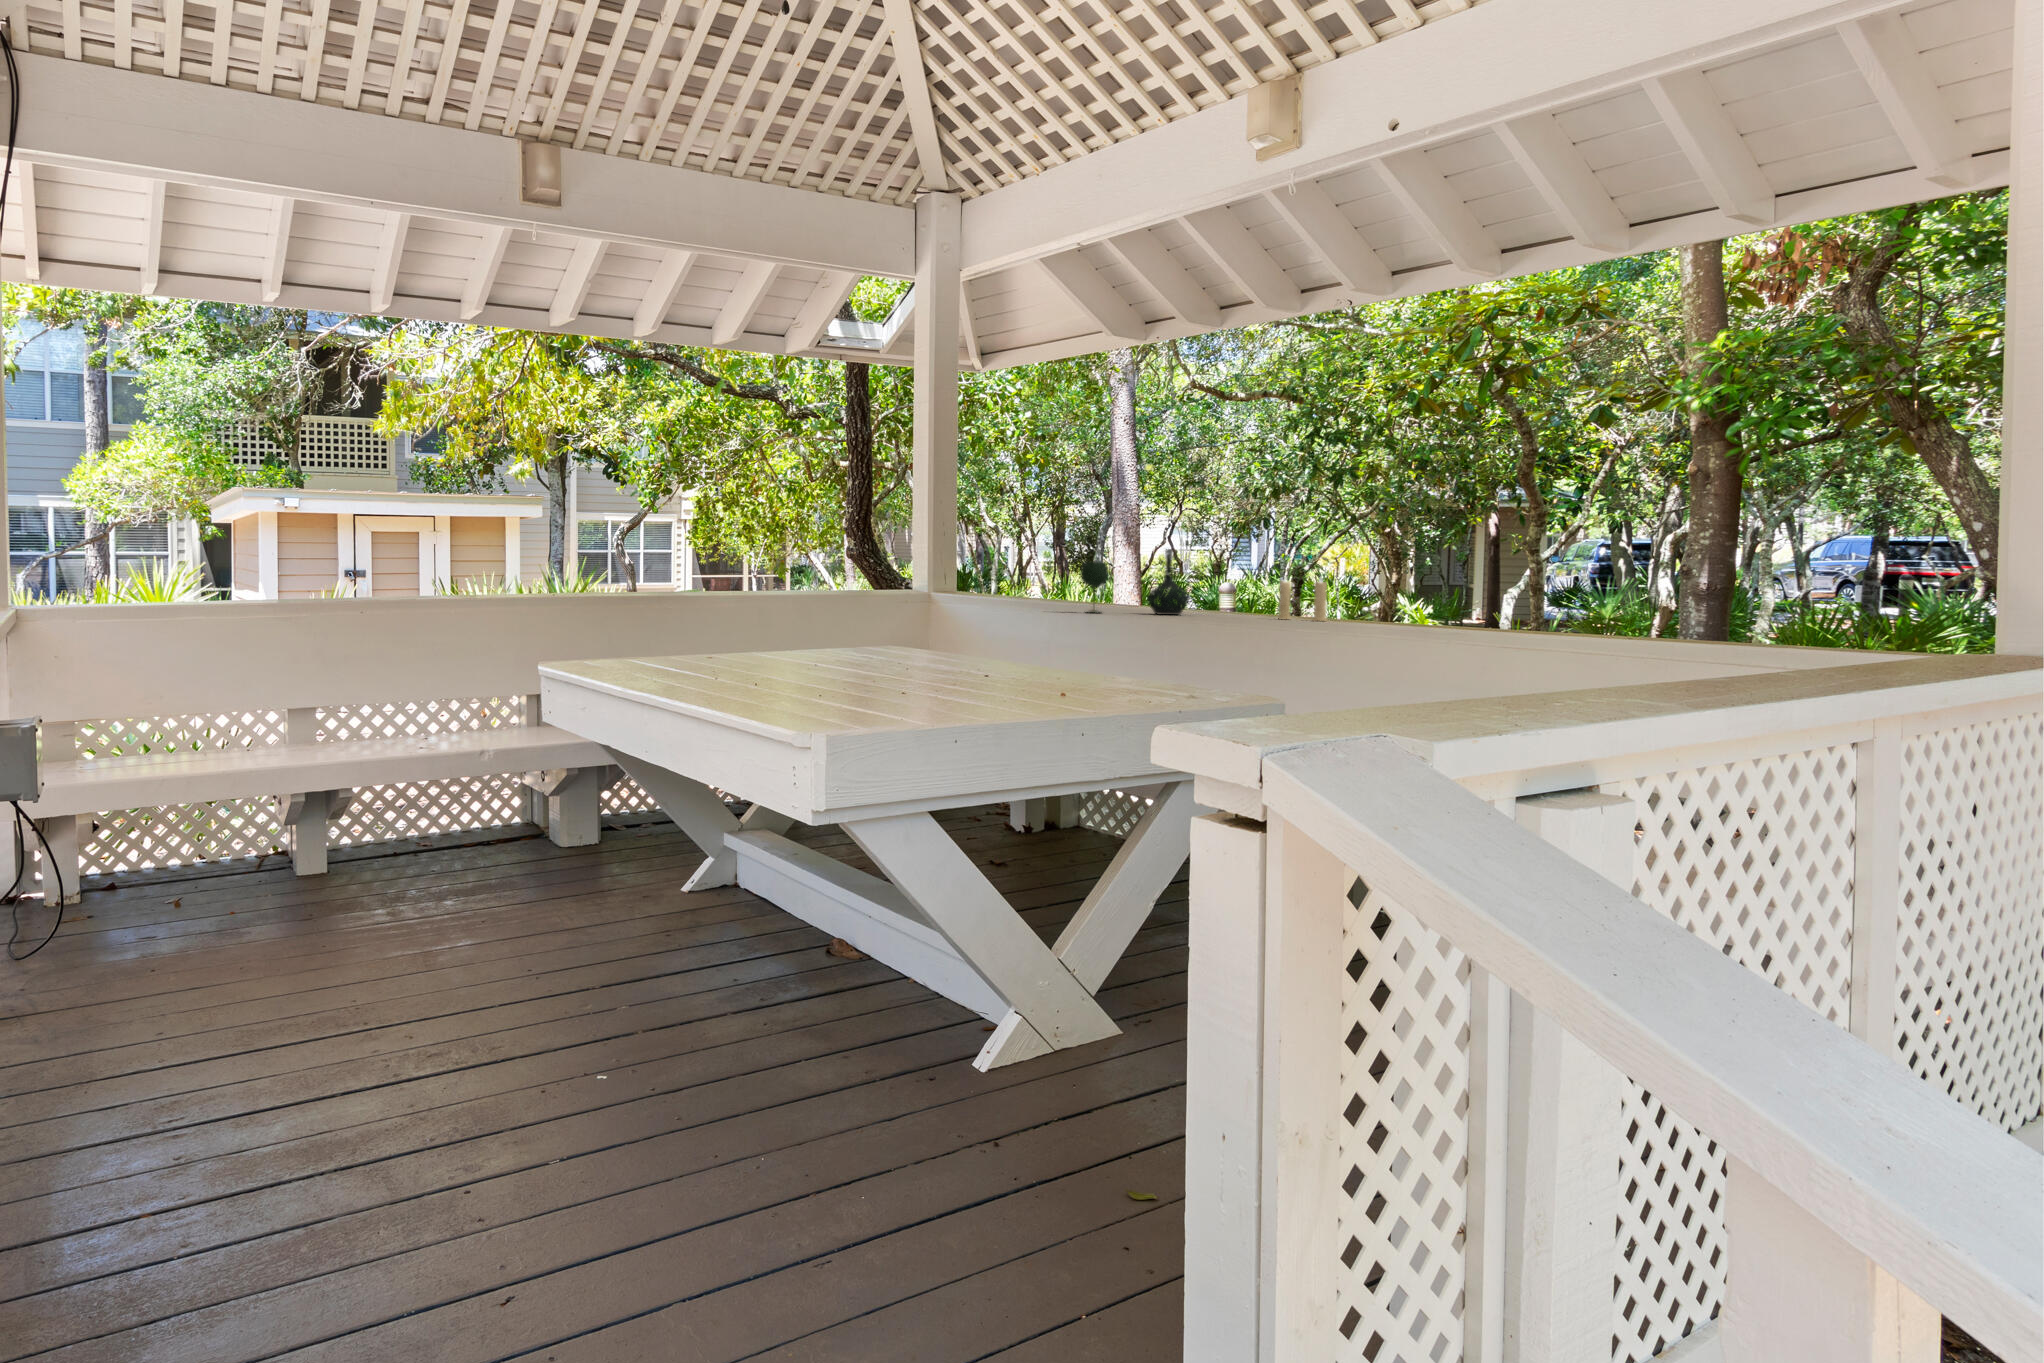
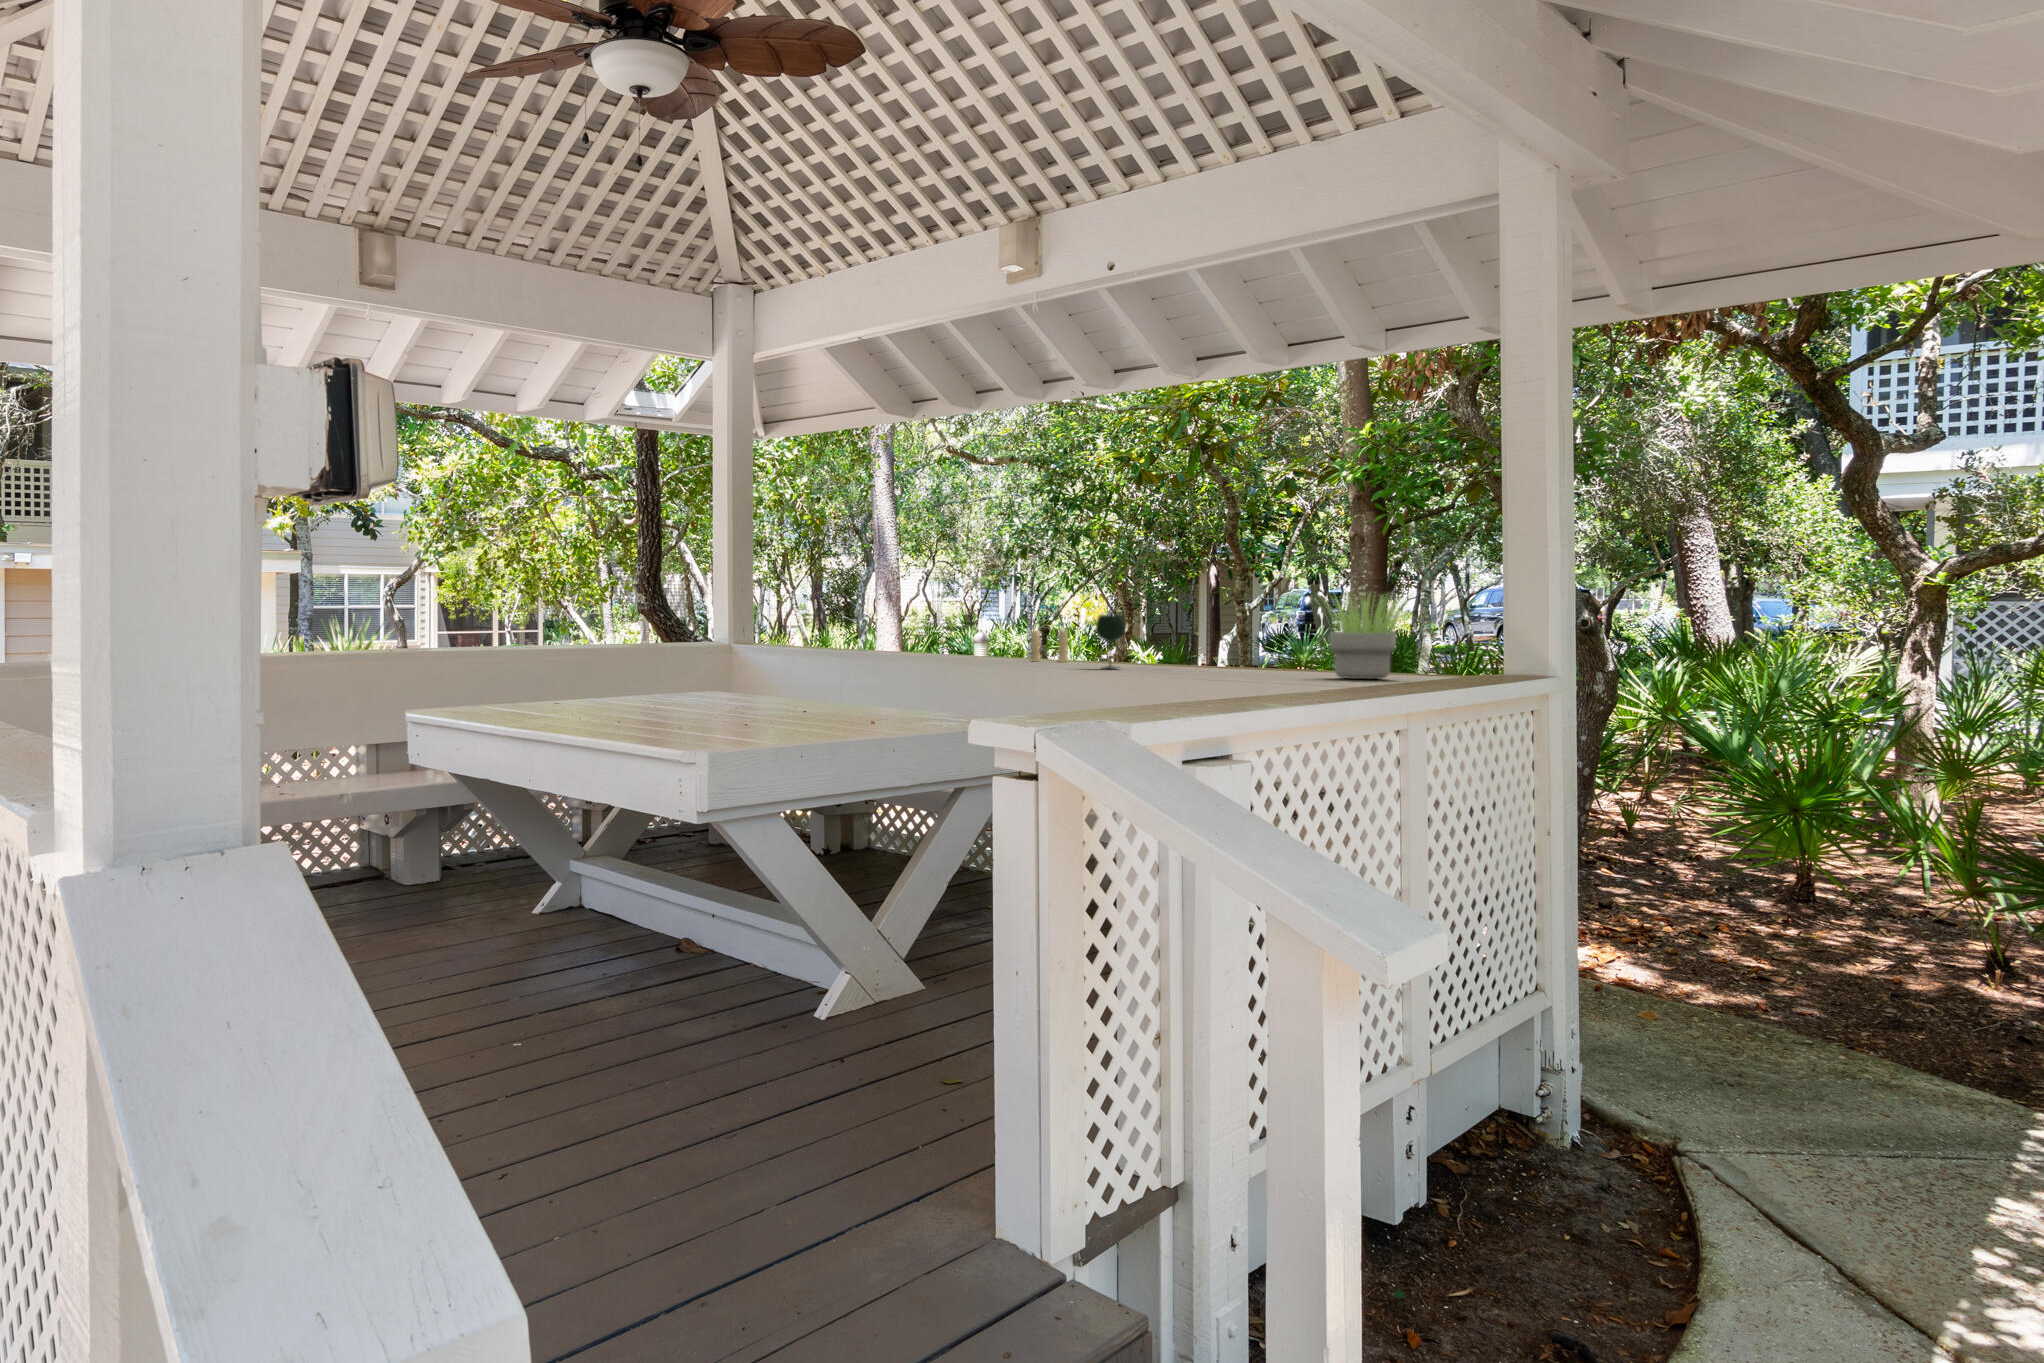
potted plant: none [1689,534,1873,661] -> present [1314,595,1409,679]
bottle: present [1147,549,1189,615] -> none [924,604,959,660]
wine glass: present [1080,561,1109,613] -> present [1096,615,1125,669]

